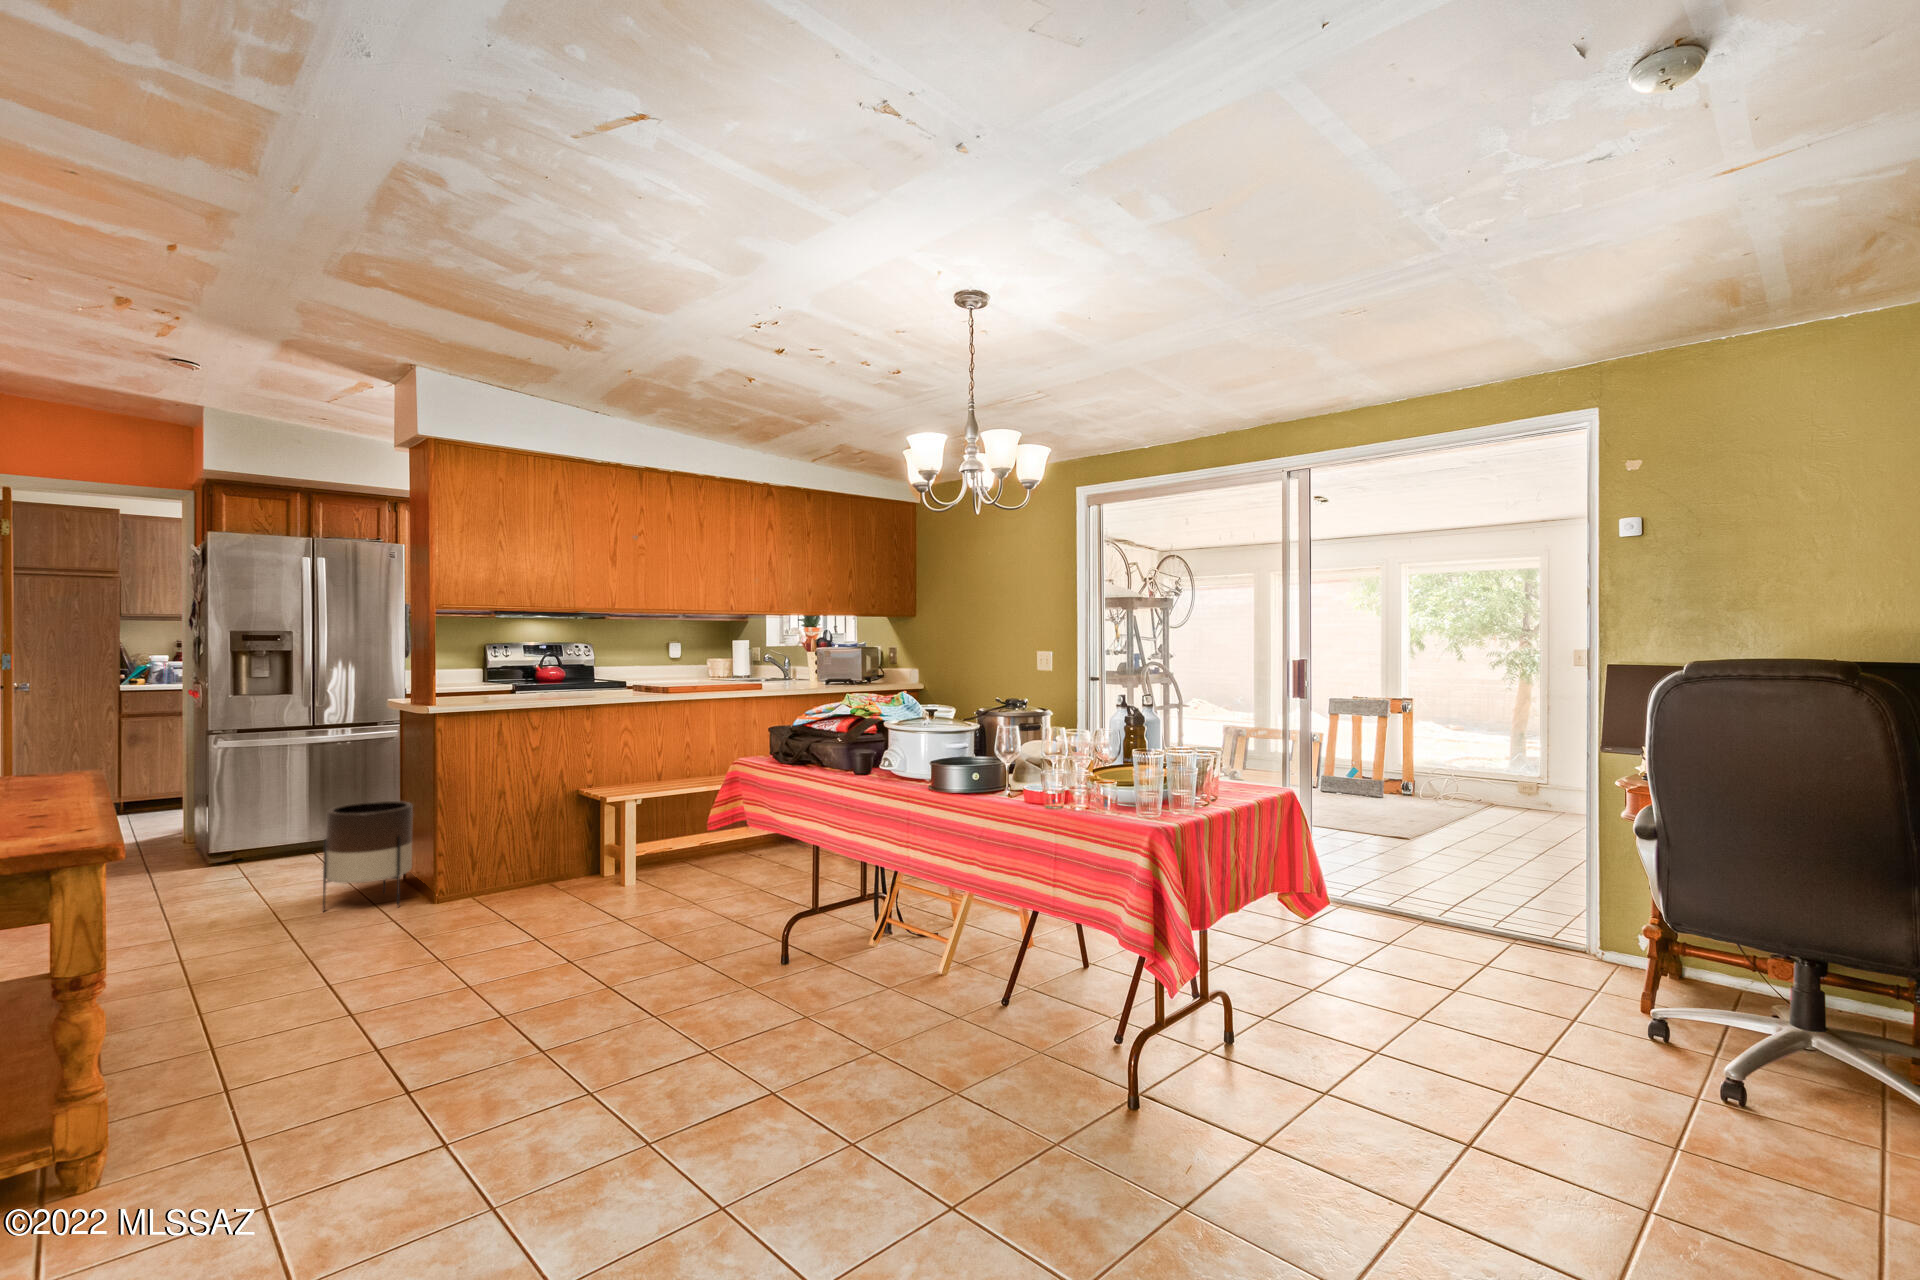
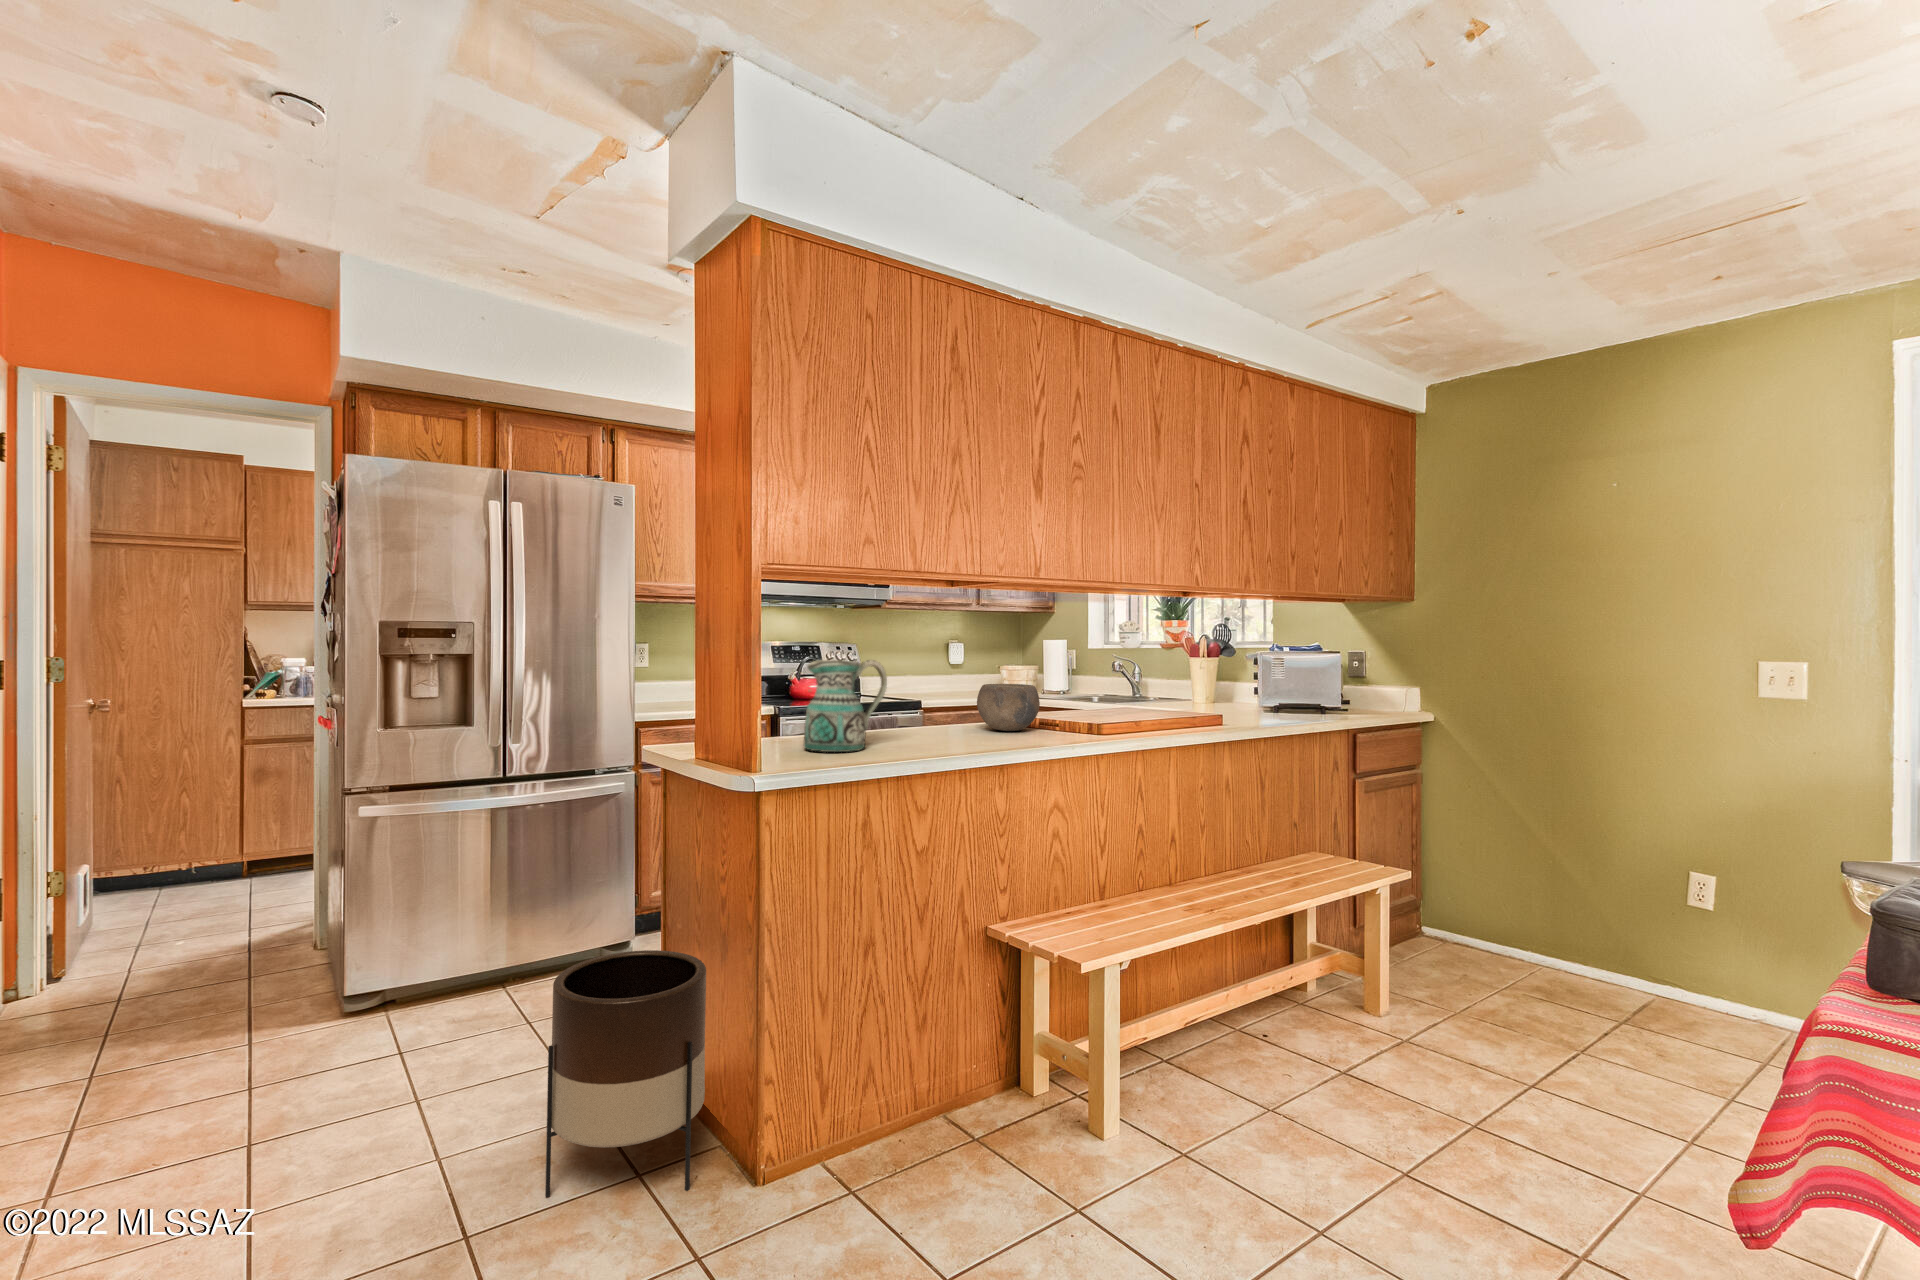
ceramic pitcher: none [478,652,528,700] -> present [804,660,887,752]
bowl: none [598,666,635,691] -> present [977,684,1040,731]

